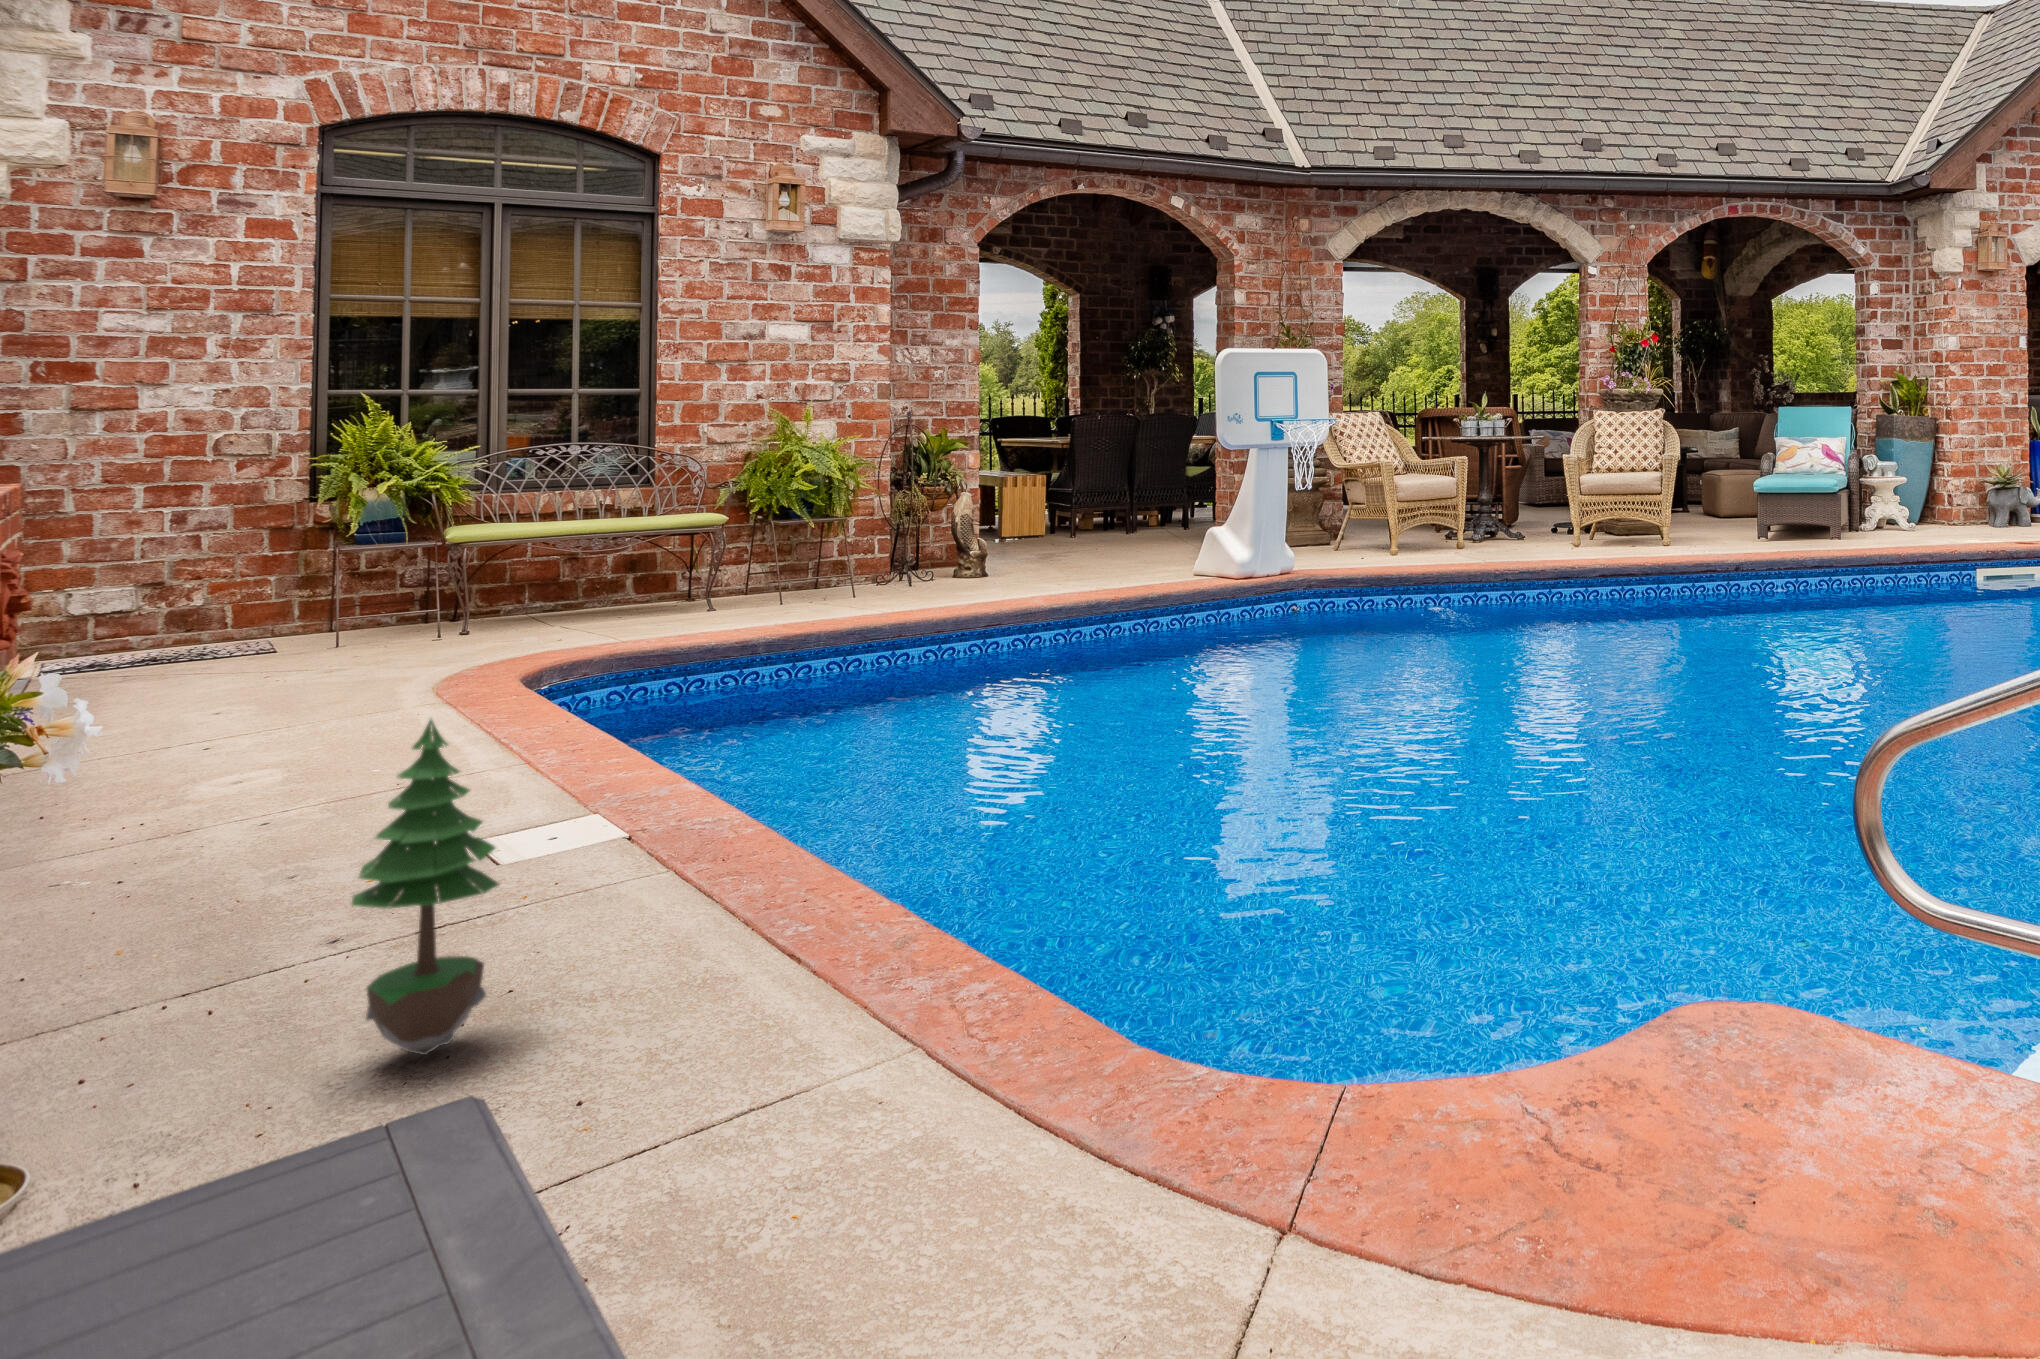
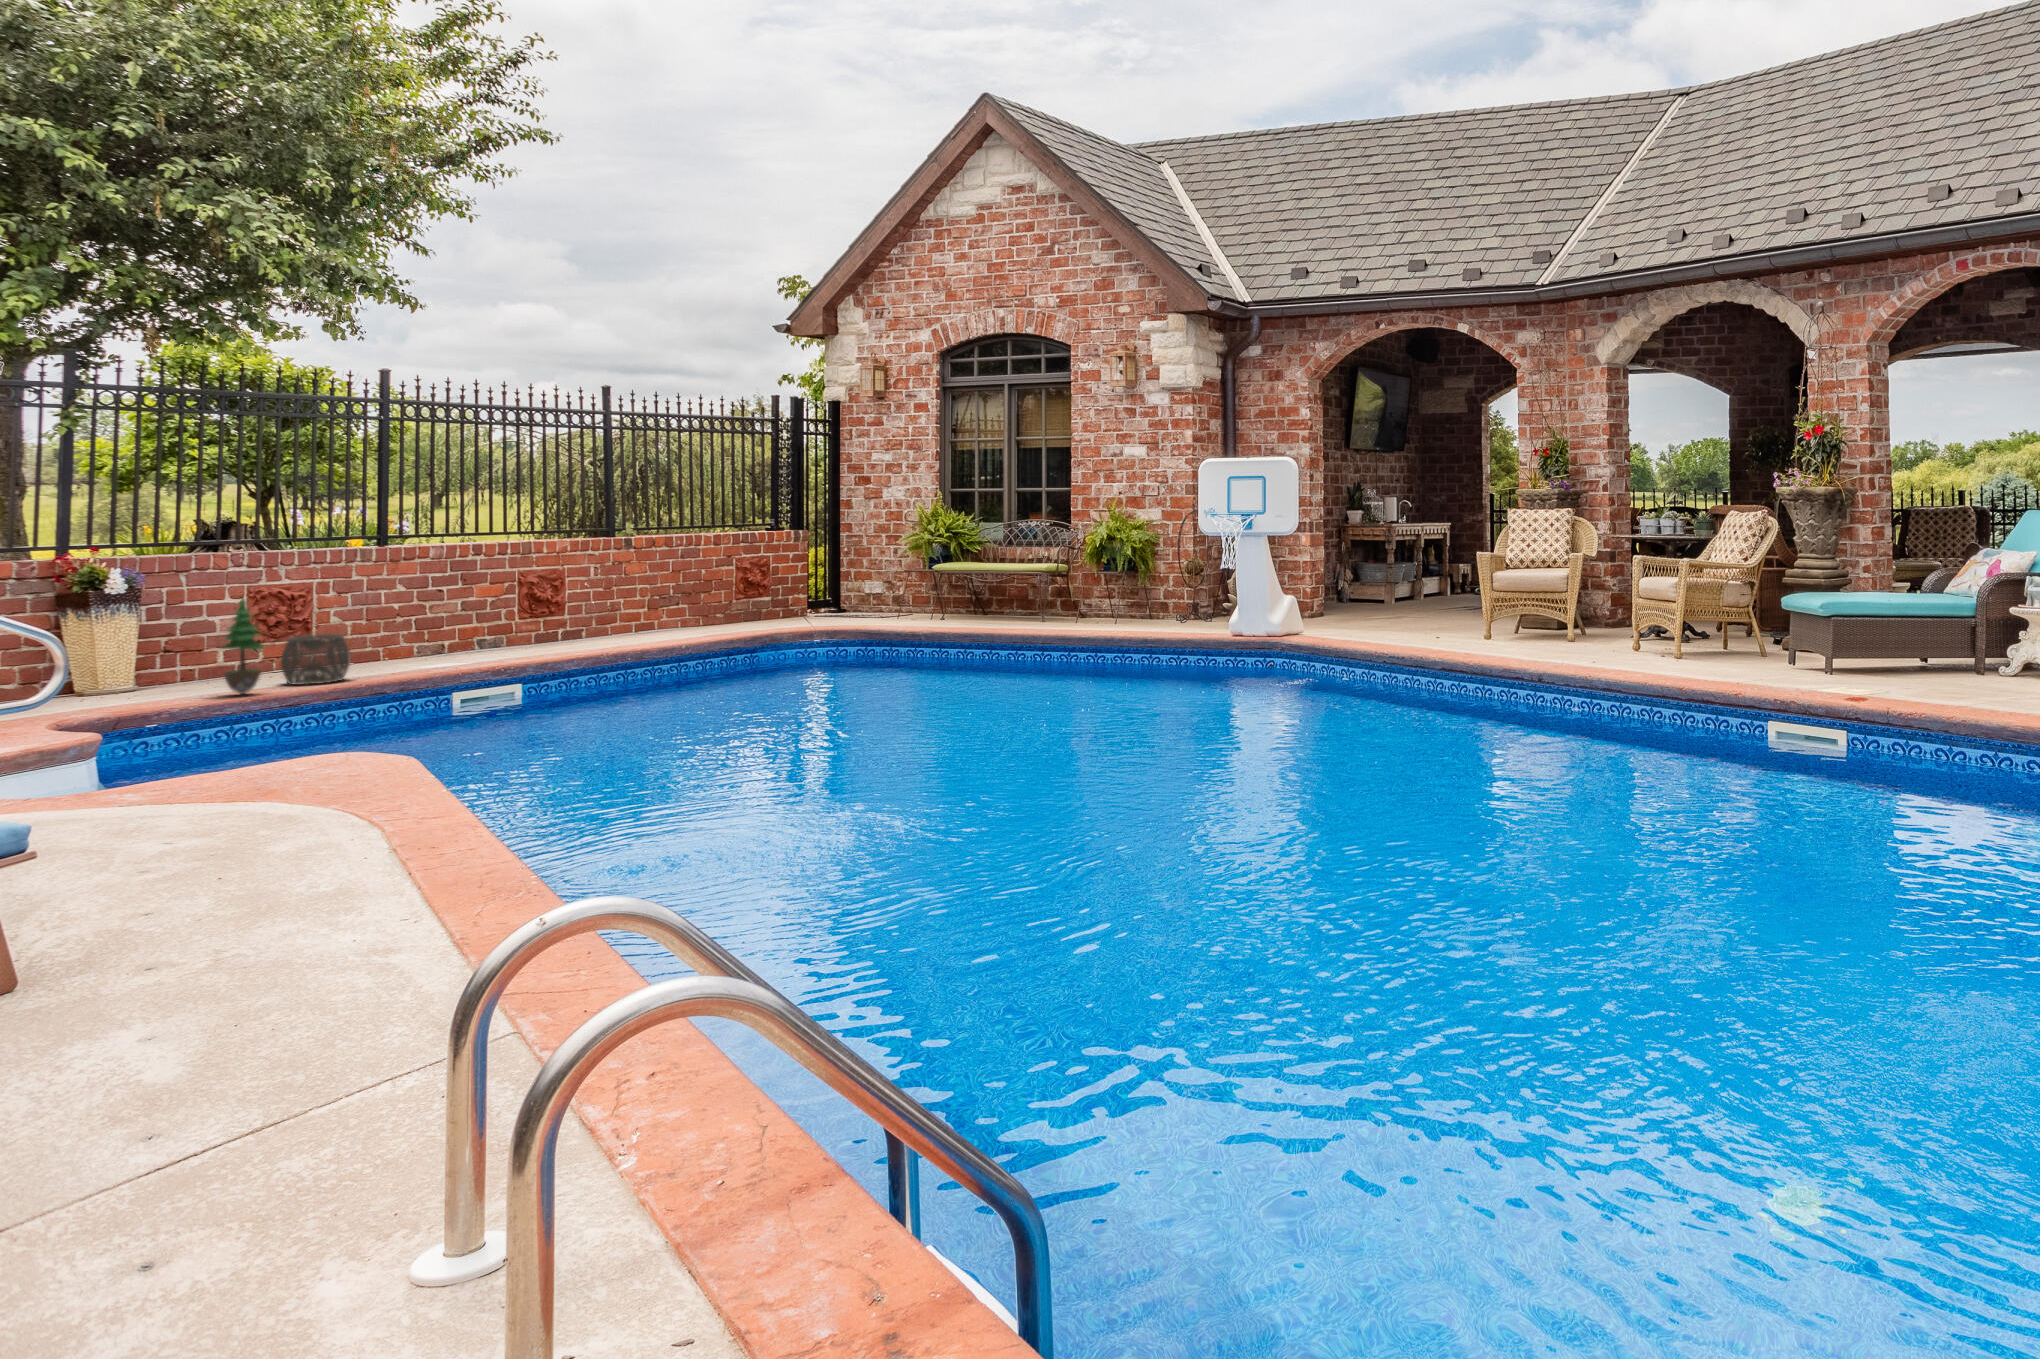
woven basket: none [150,824,385,1026] -> present [280,634,350,685]

